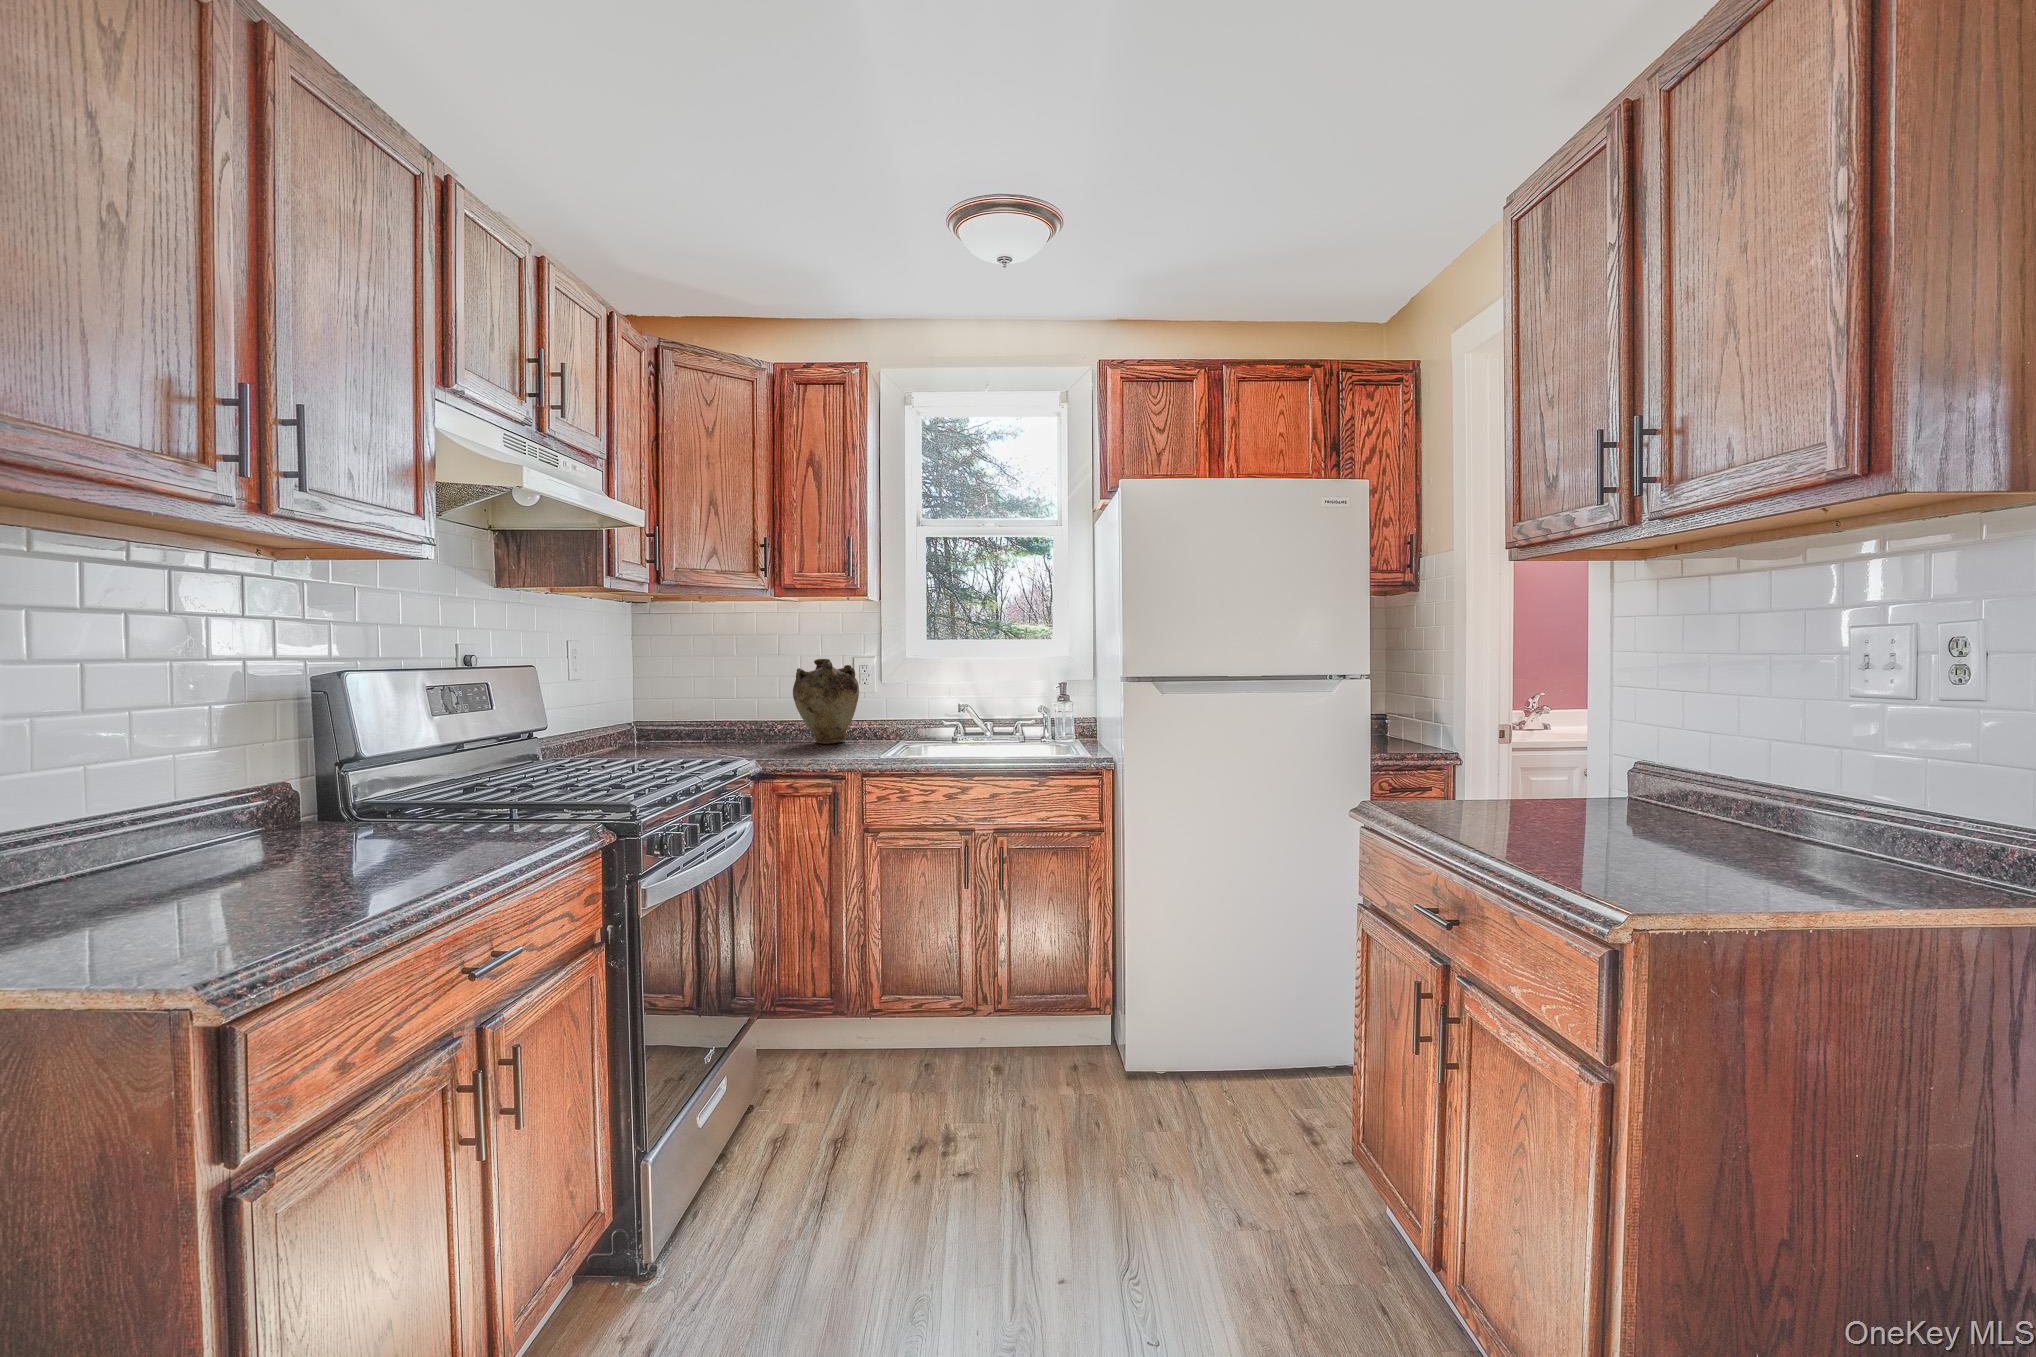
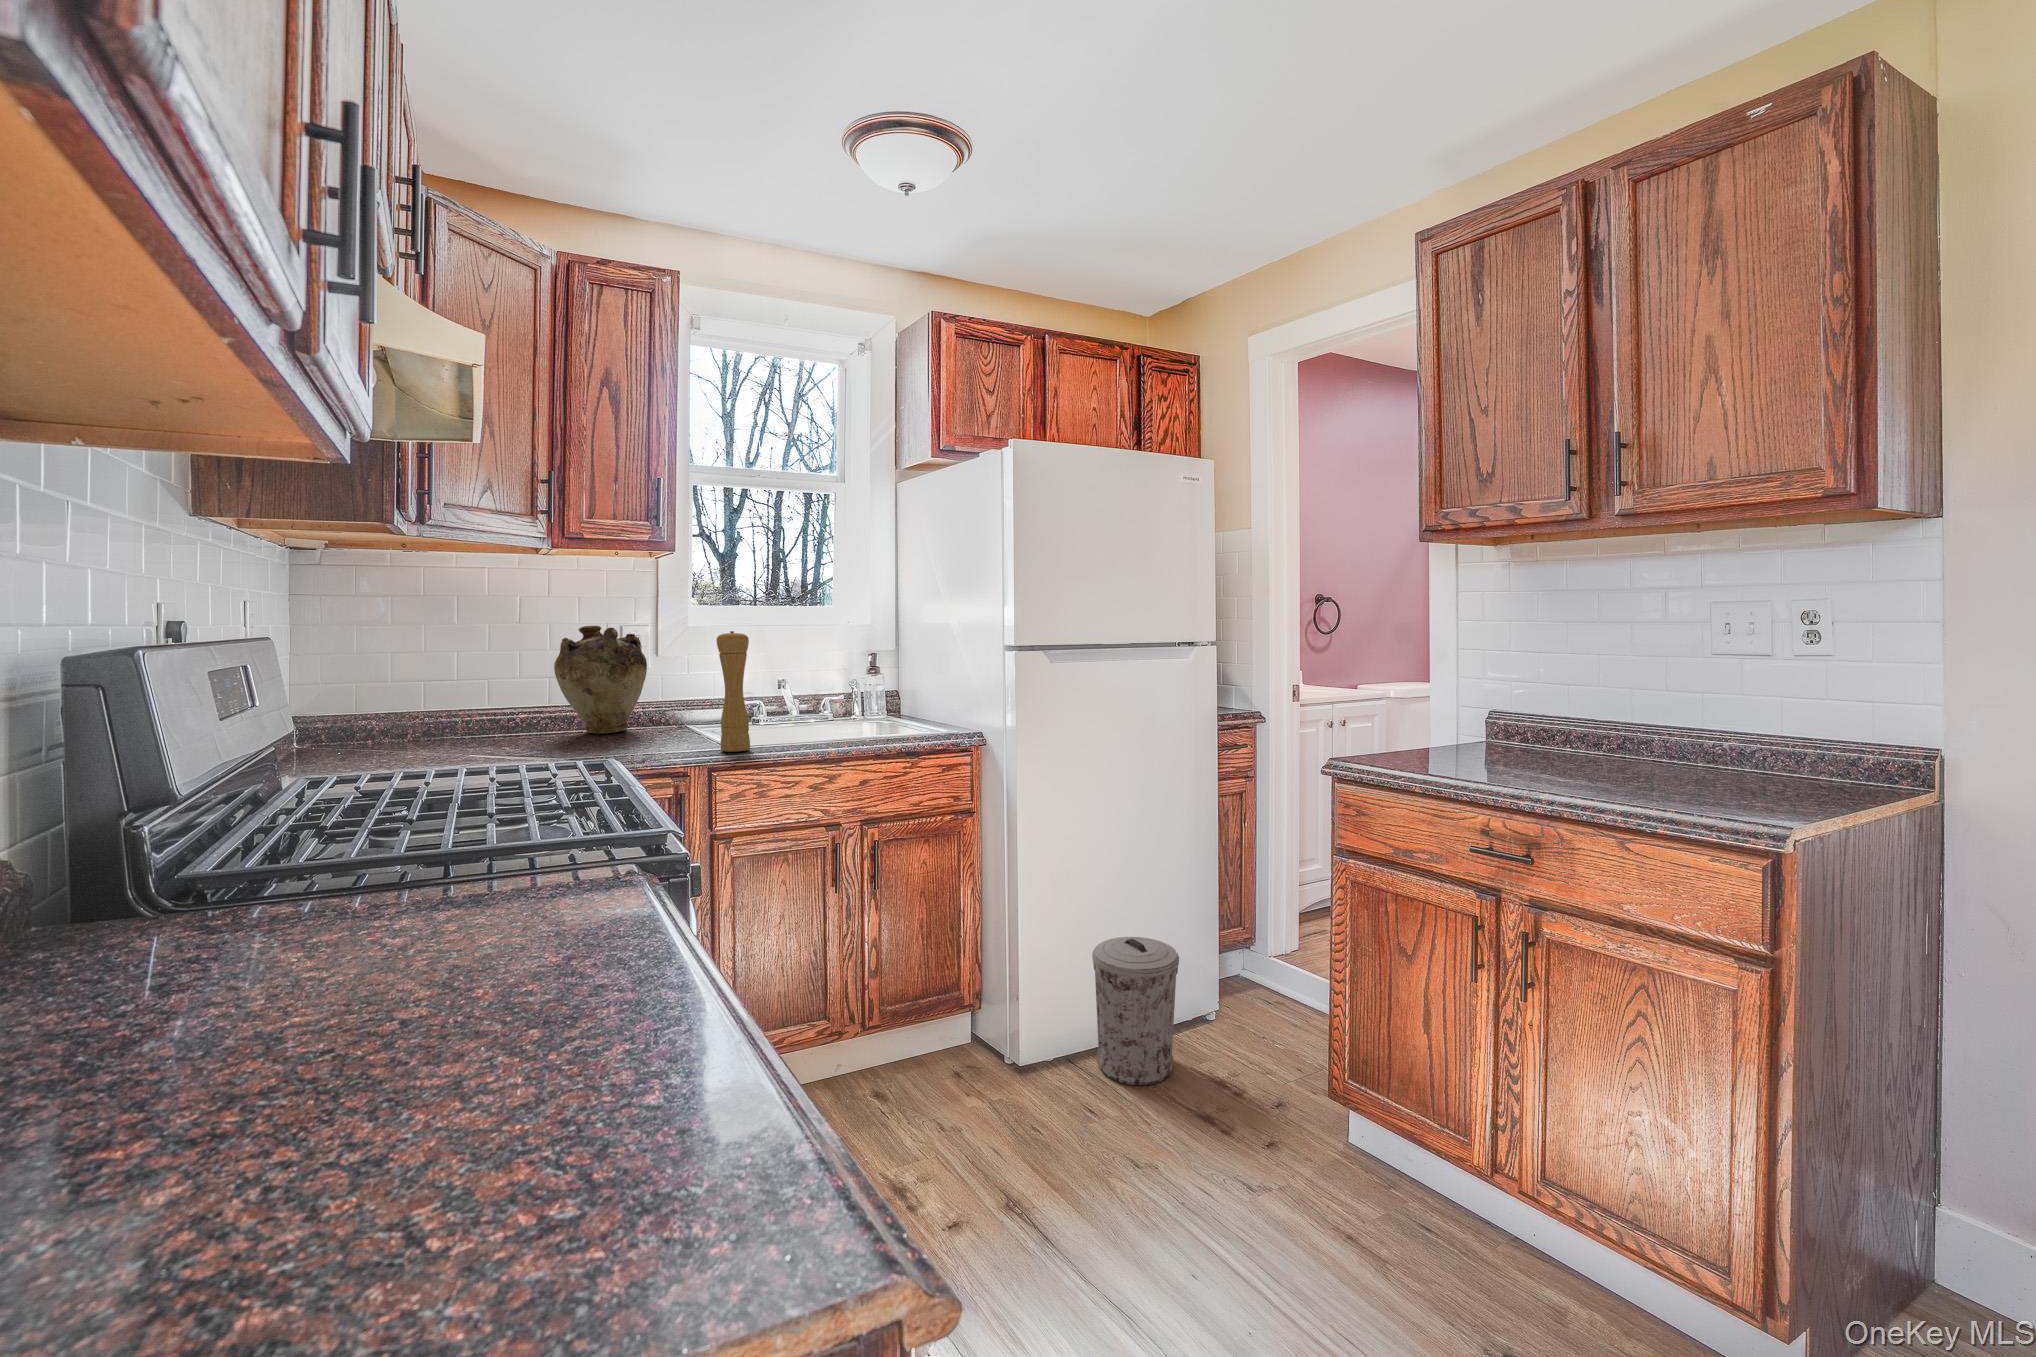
pepper mill: none [876,664,900,761] -> present [717,631,750,752]
trash can: none [1191,974,1281,1125] -> present [1092,937,1179,1085]

